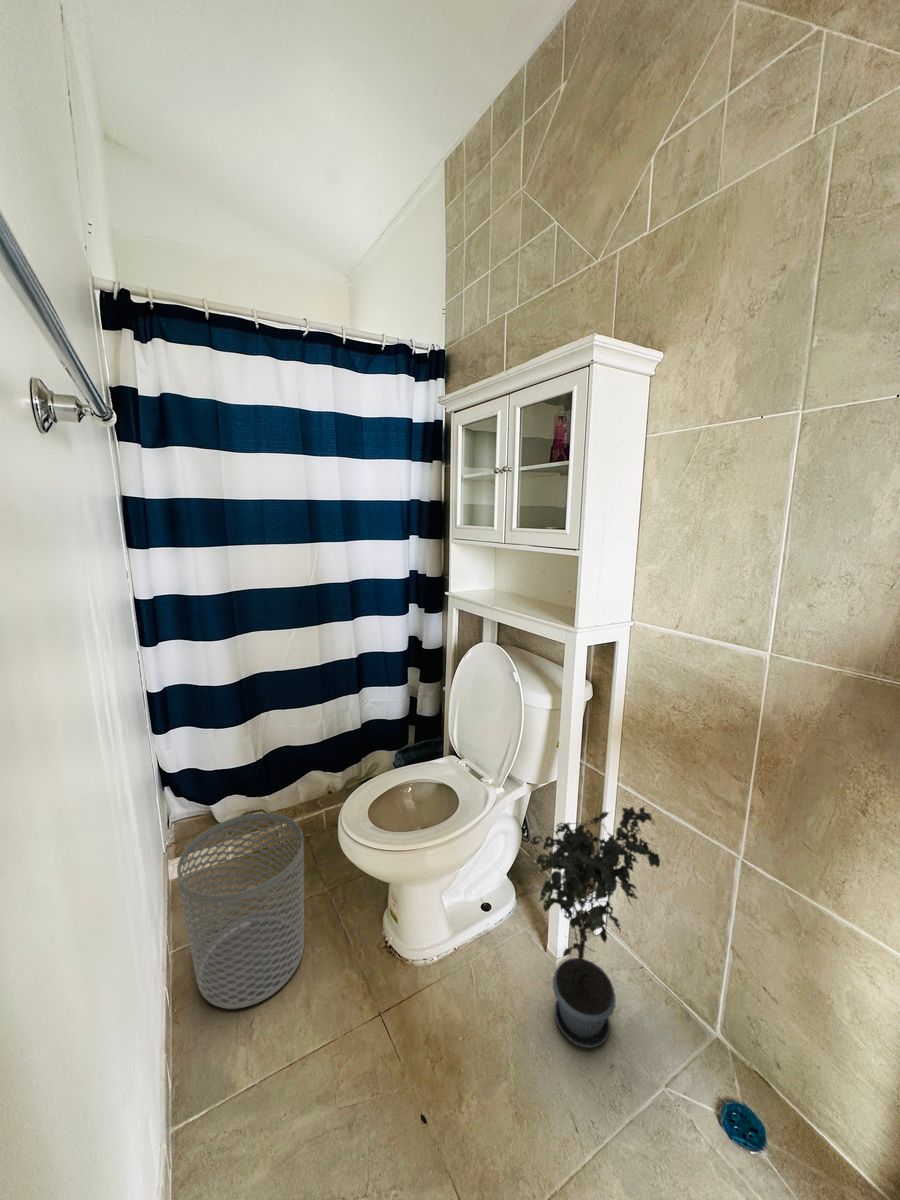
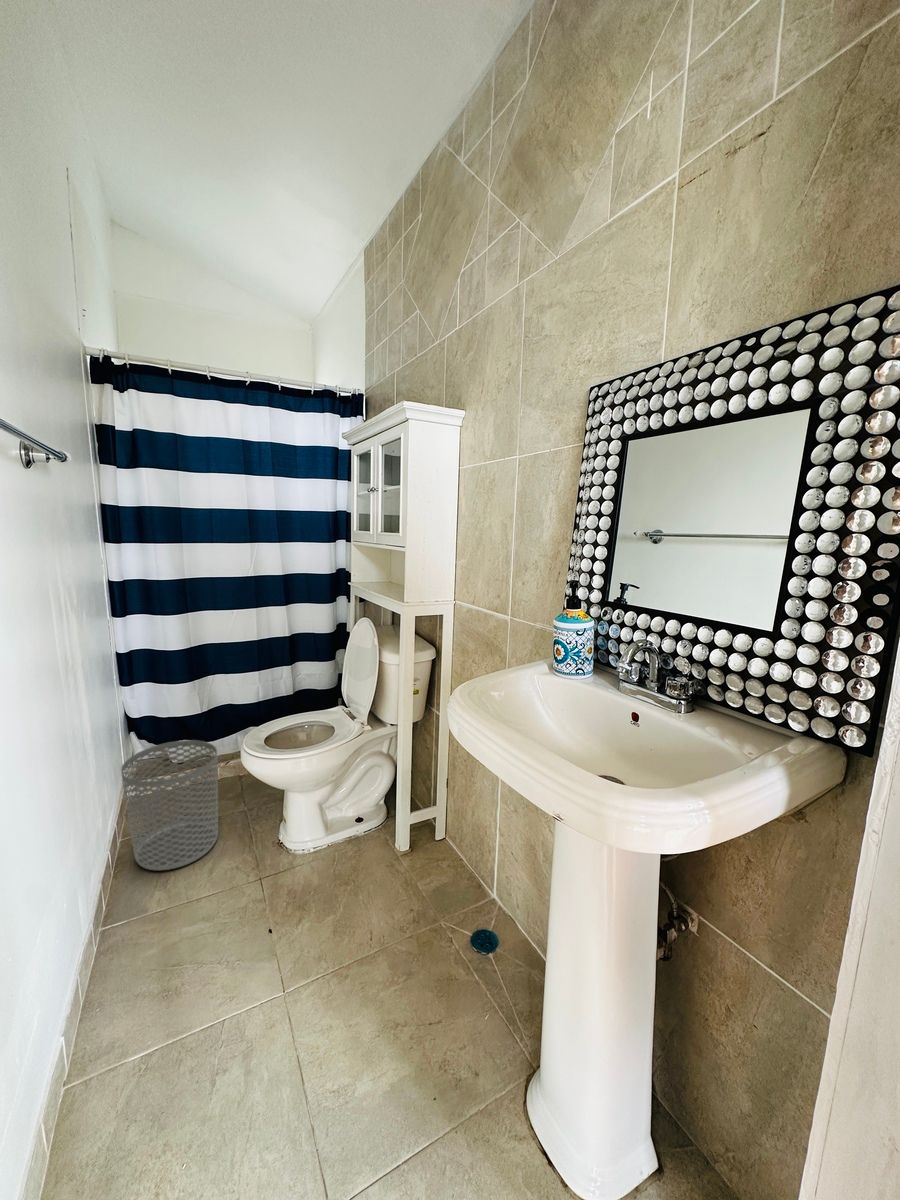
potted plant: present [530,807,660,1048] -> none [342,723,456,901]

